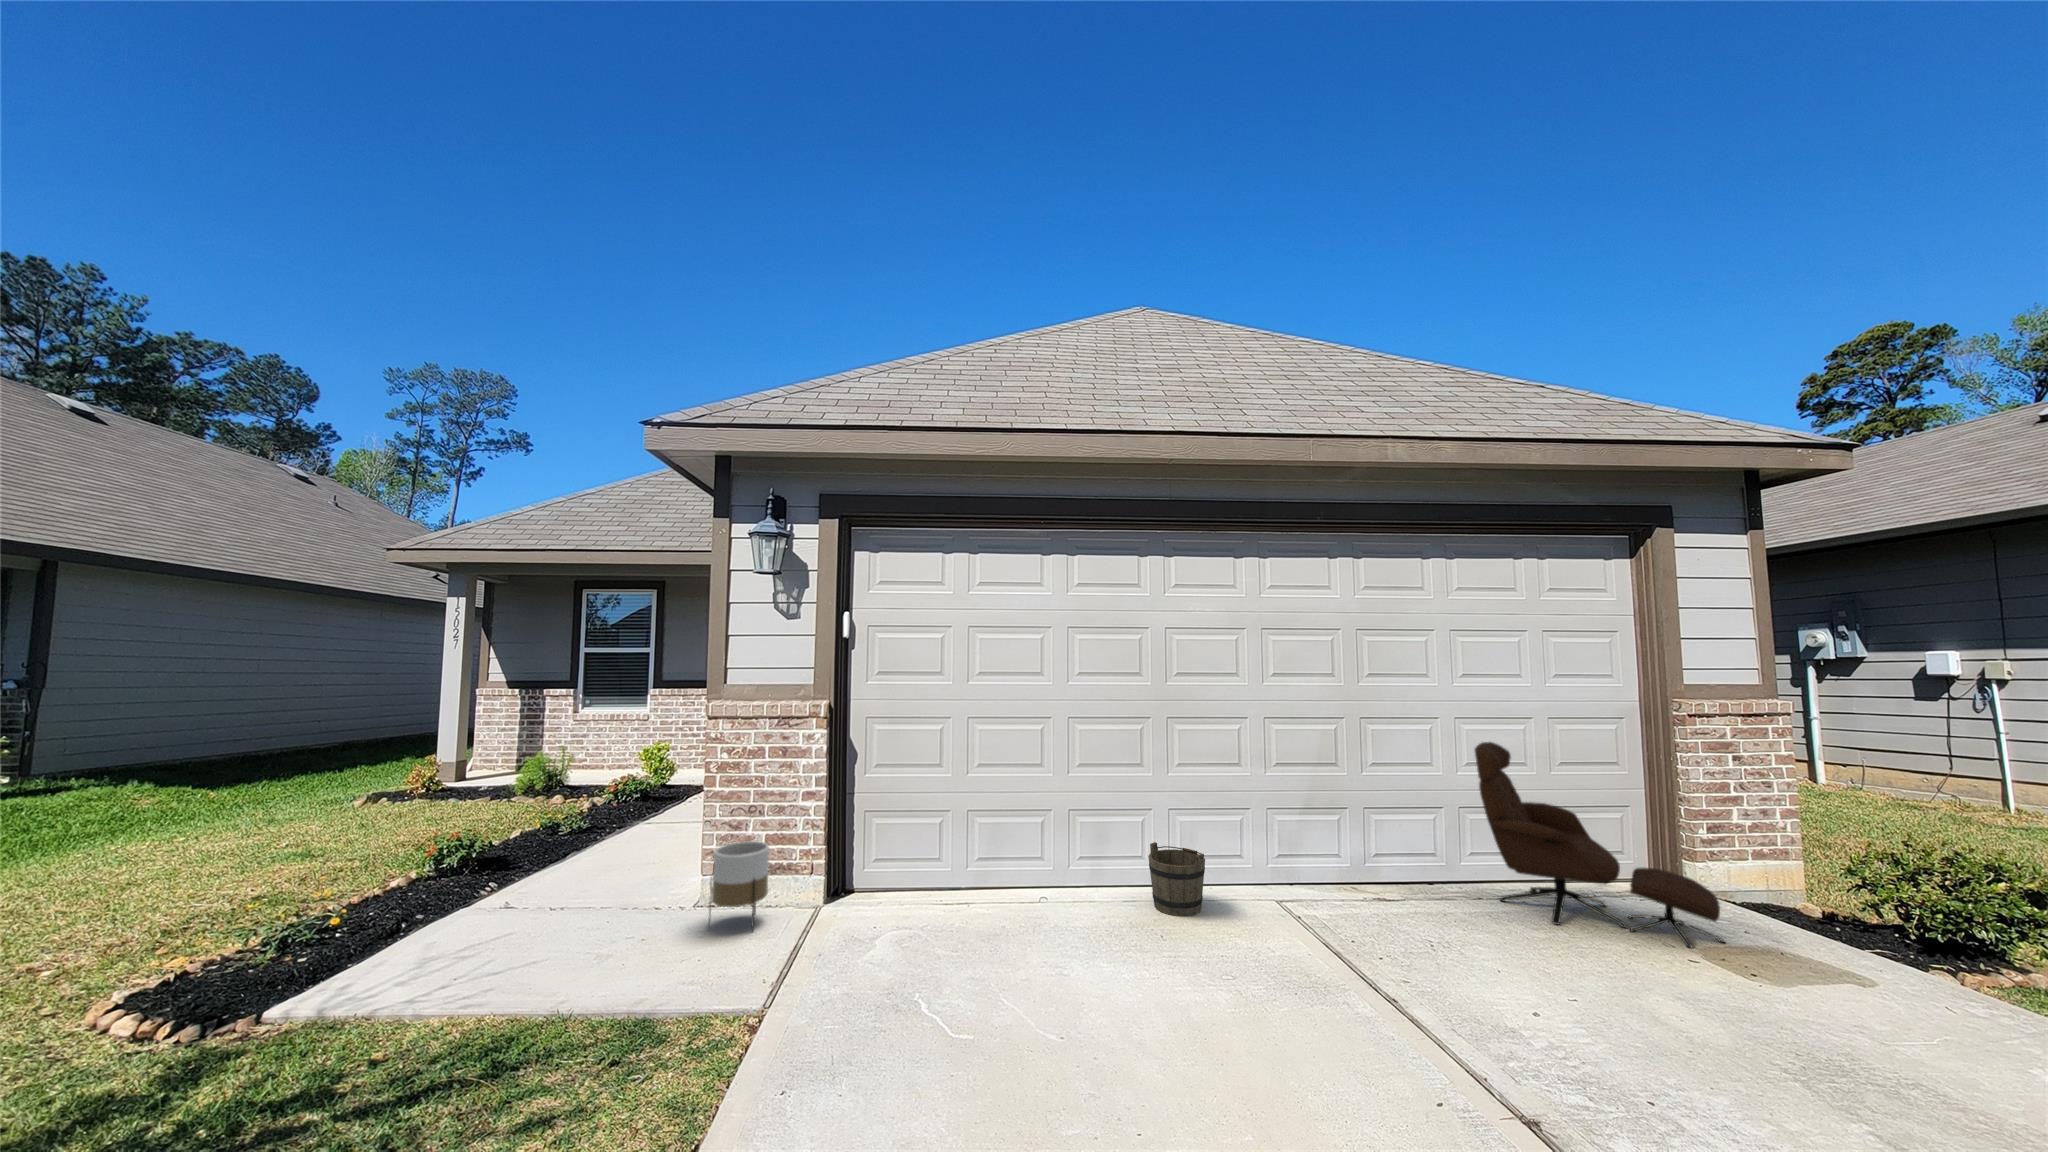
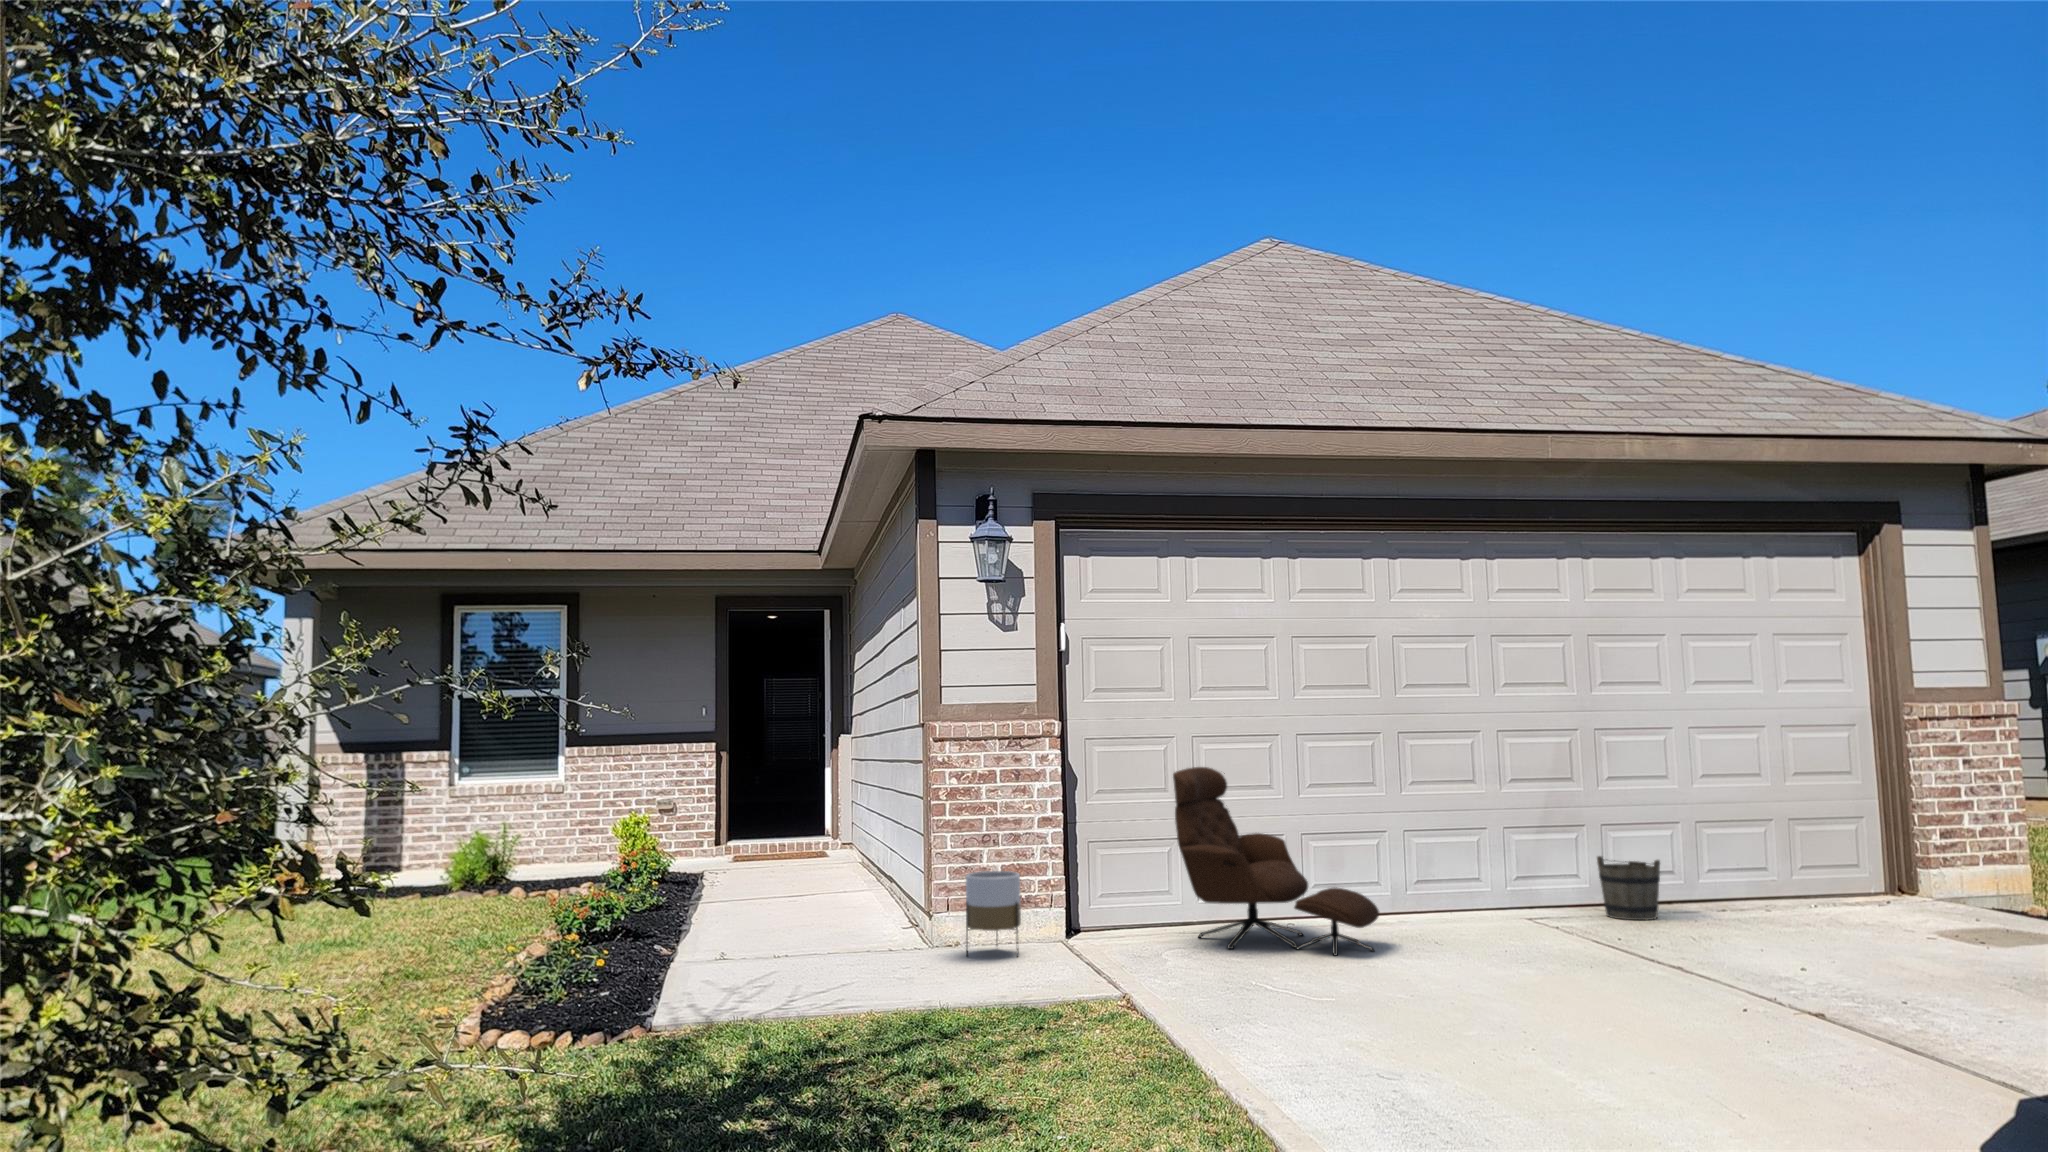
lounge chair: present [1475,742,1725,948] -> present [1173,767,1379,956]
bucket: present [1148,842,1205,916] -> present [1597,856,1660,920]

